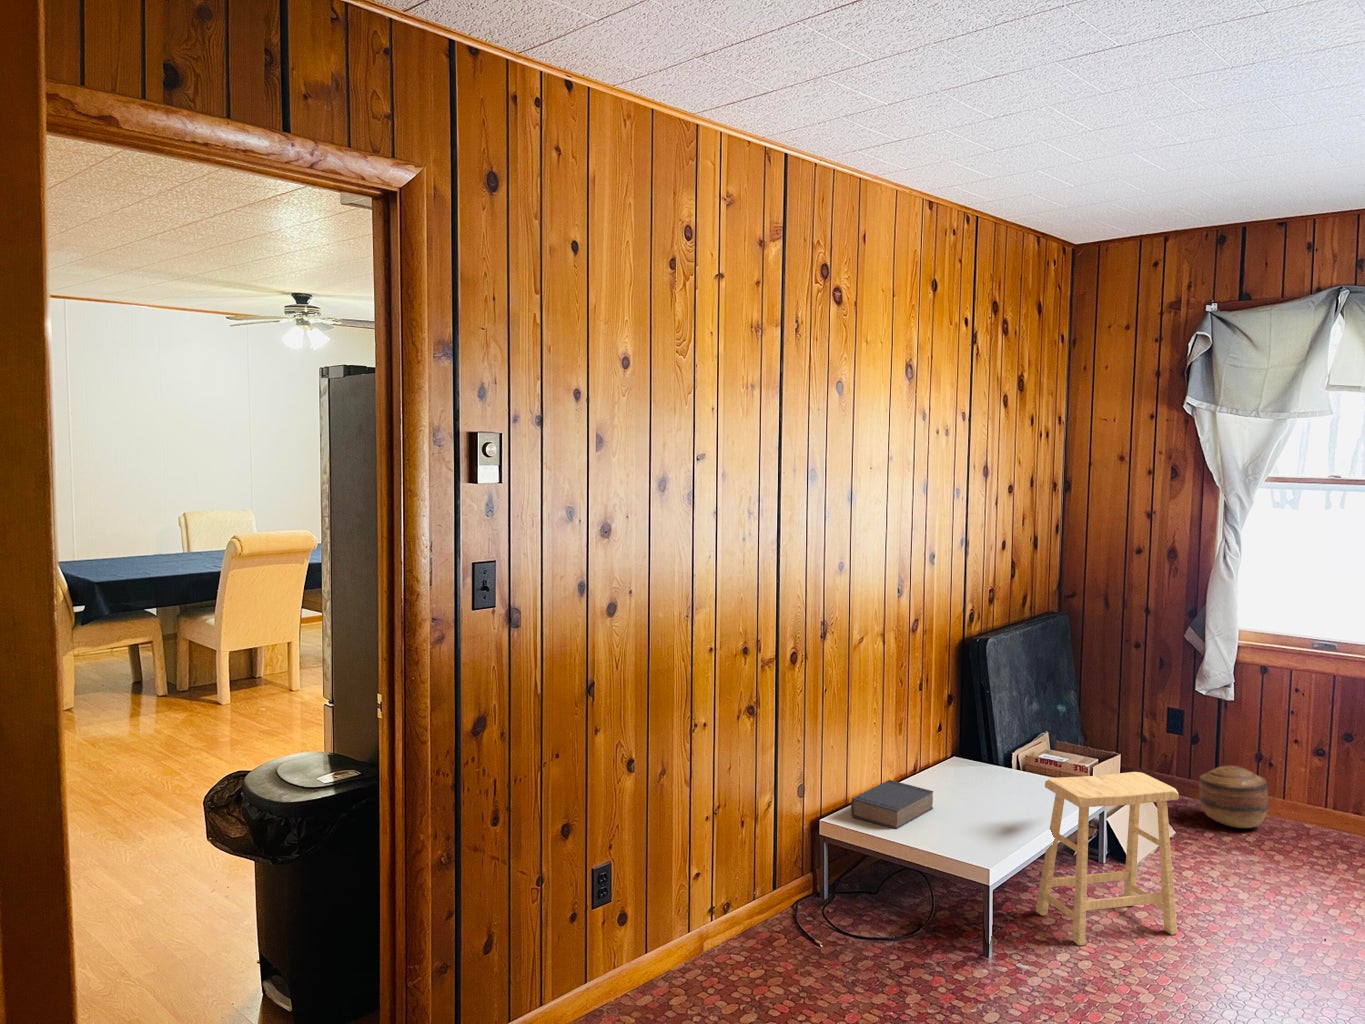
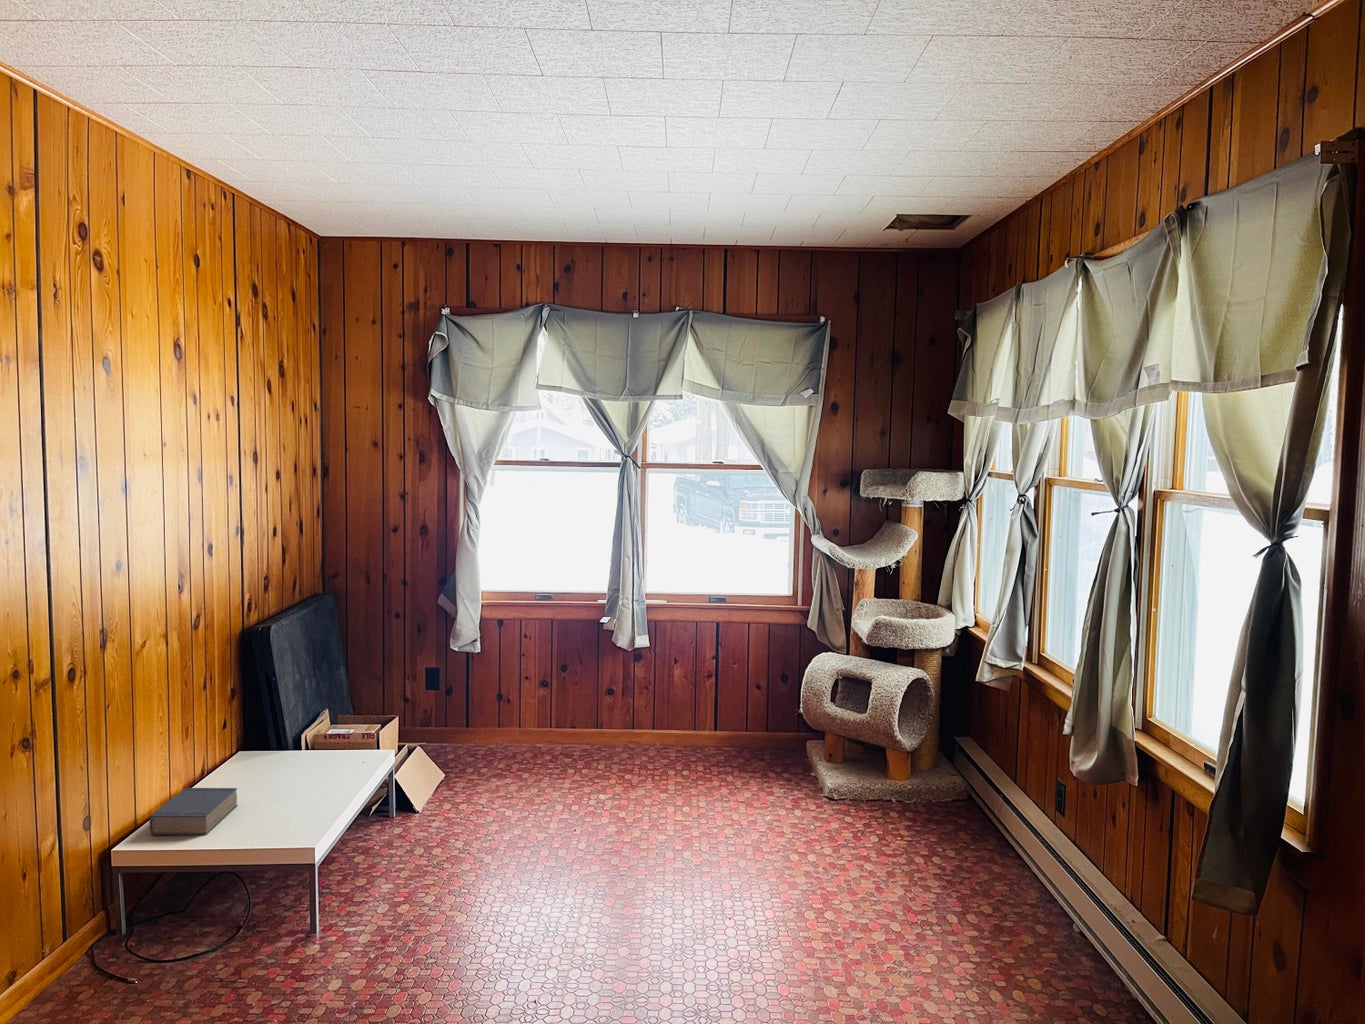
basket: present [1199,766,1268,828] -> none [459,709,514,762]
footstool: present [1036,772,1179,946] -> none [347,727,469,895]

